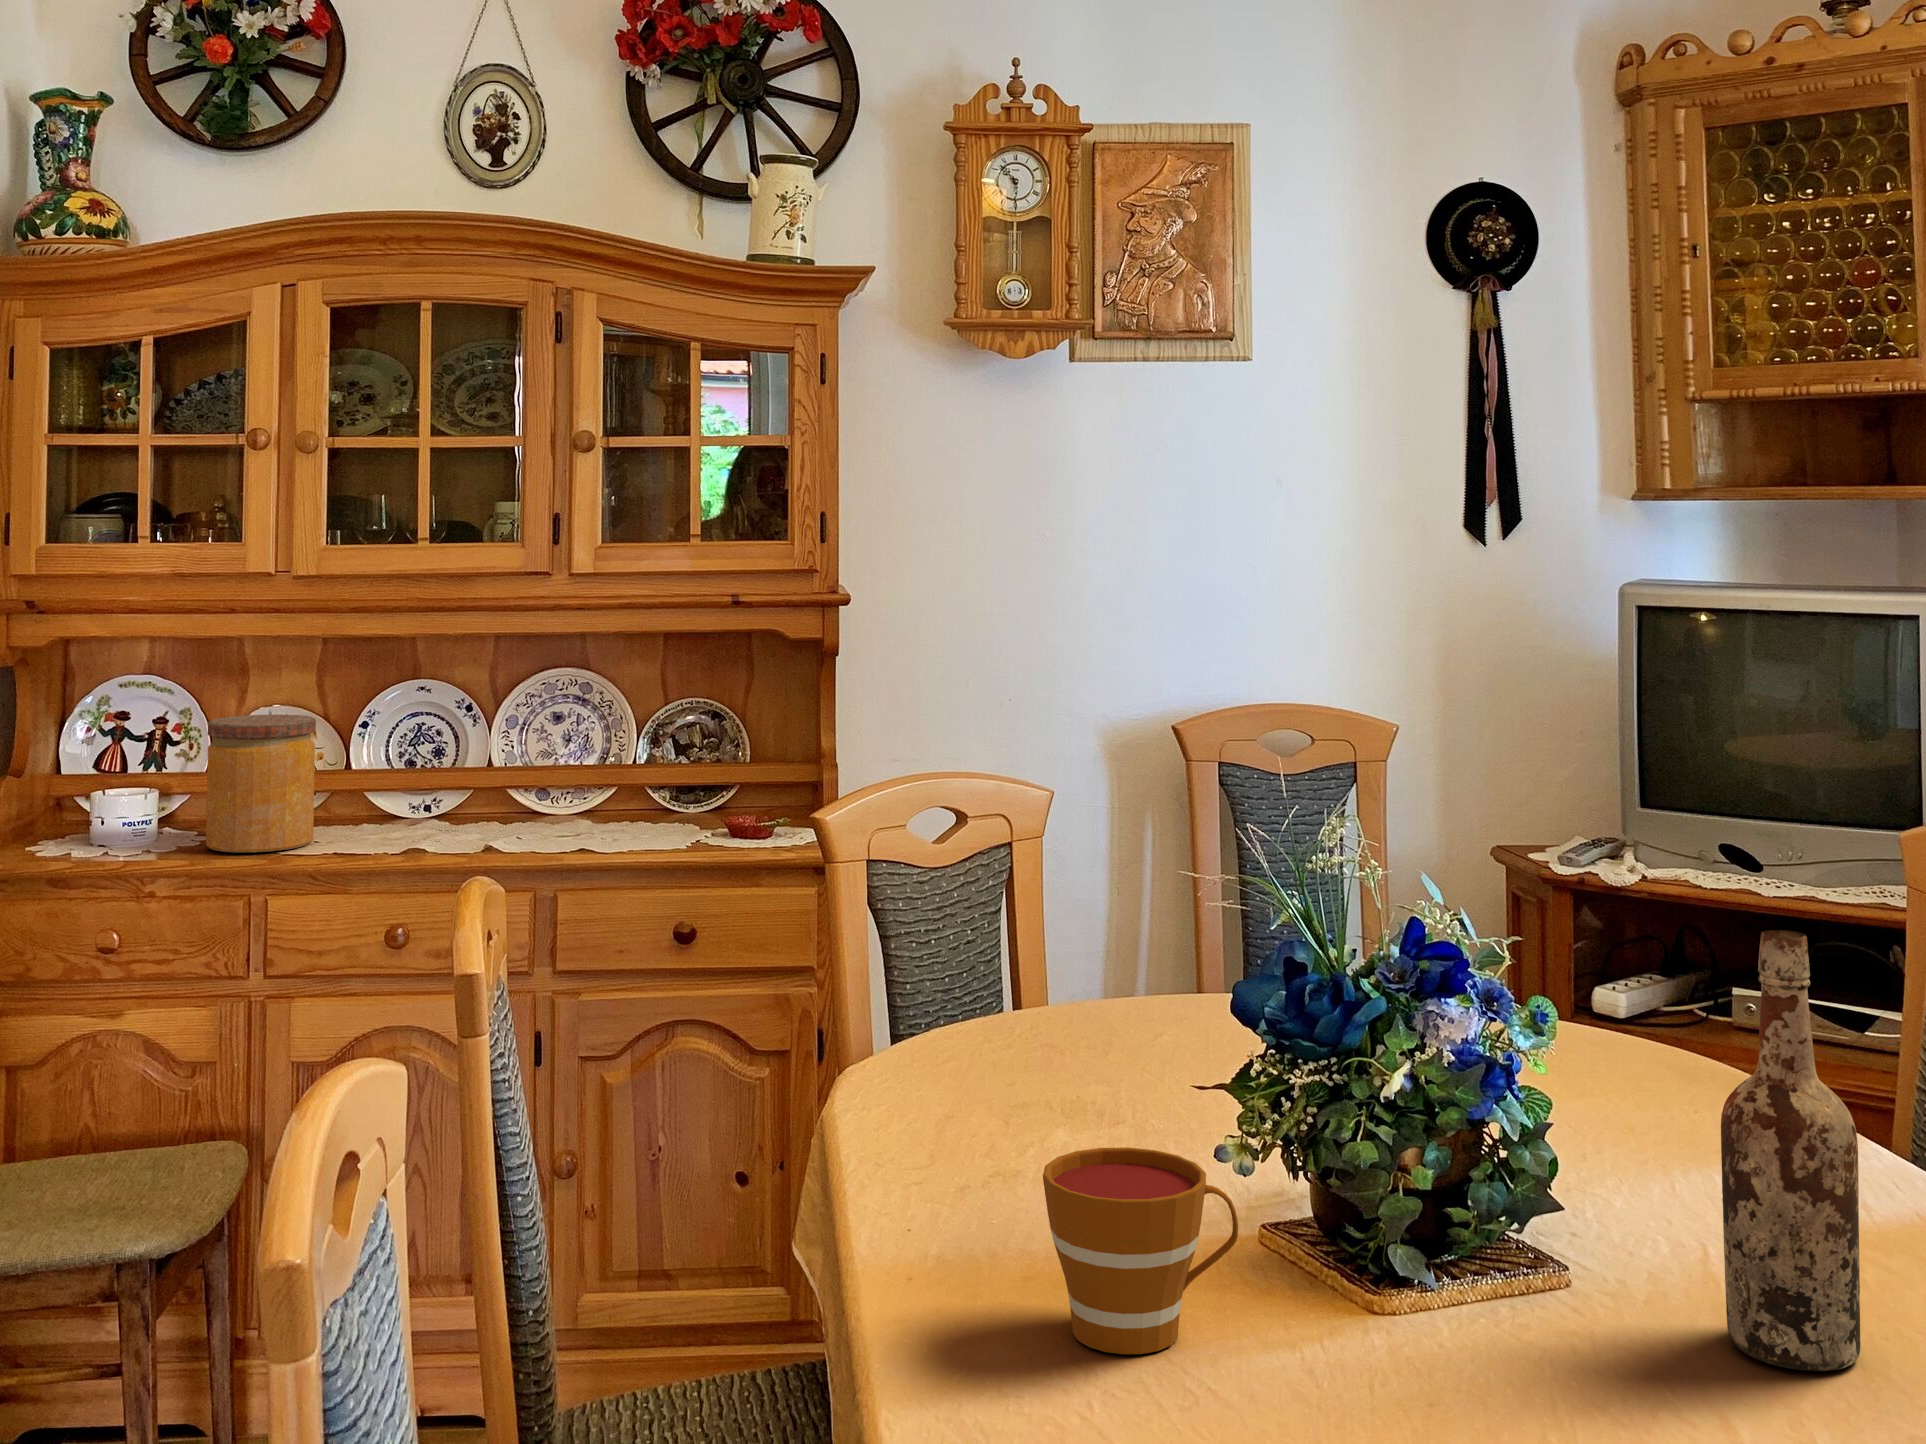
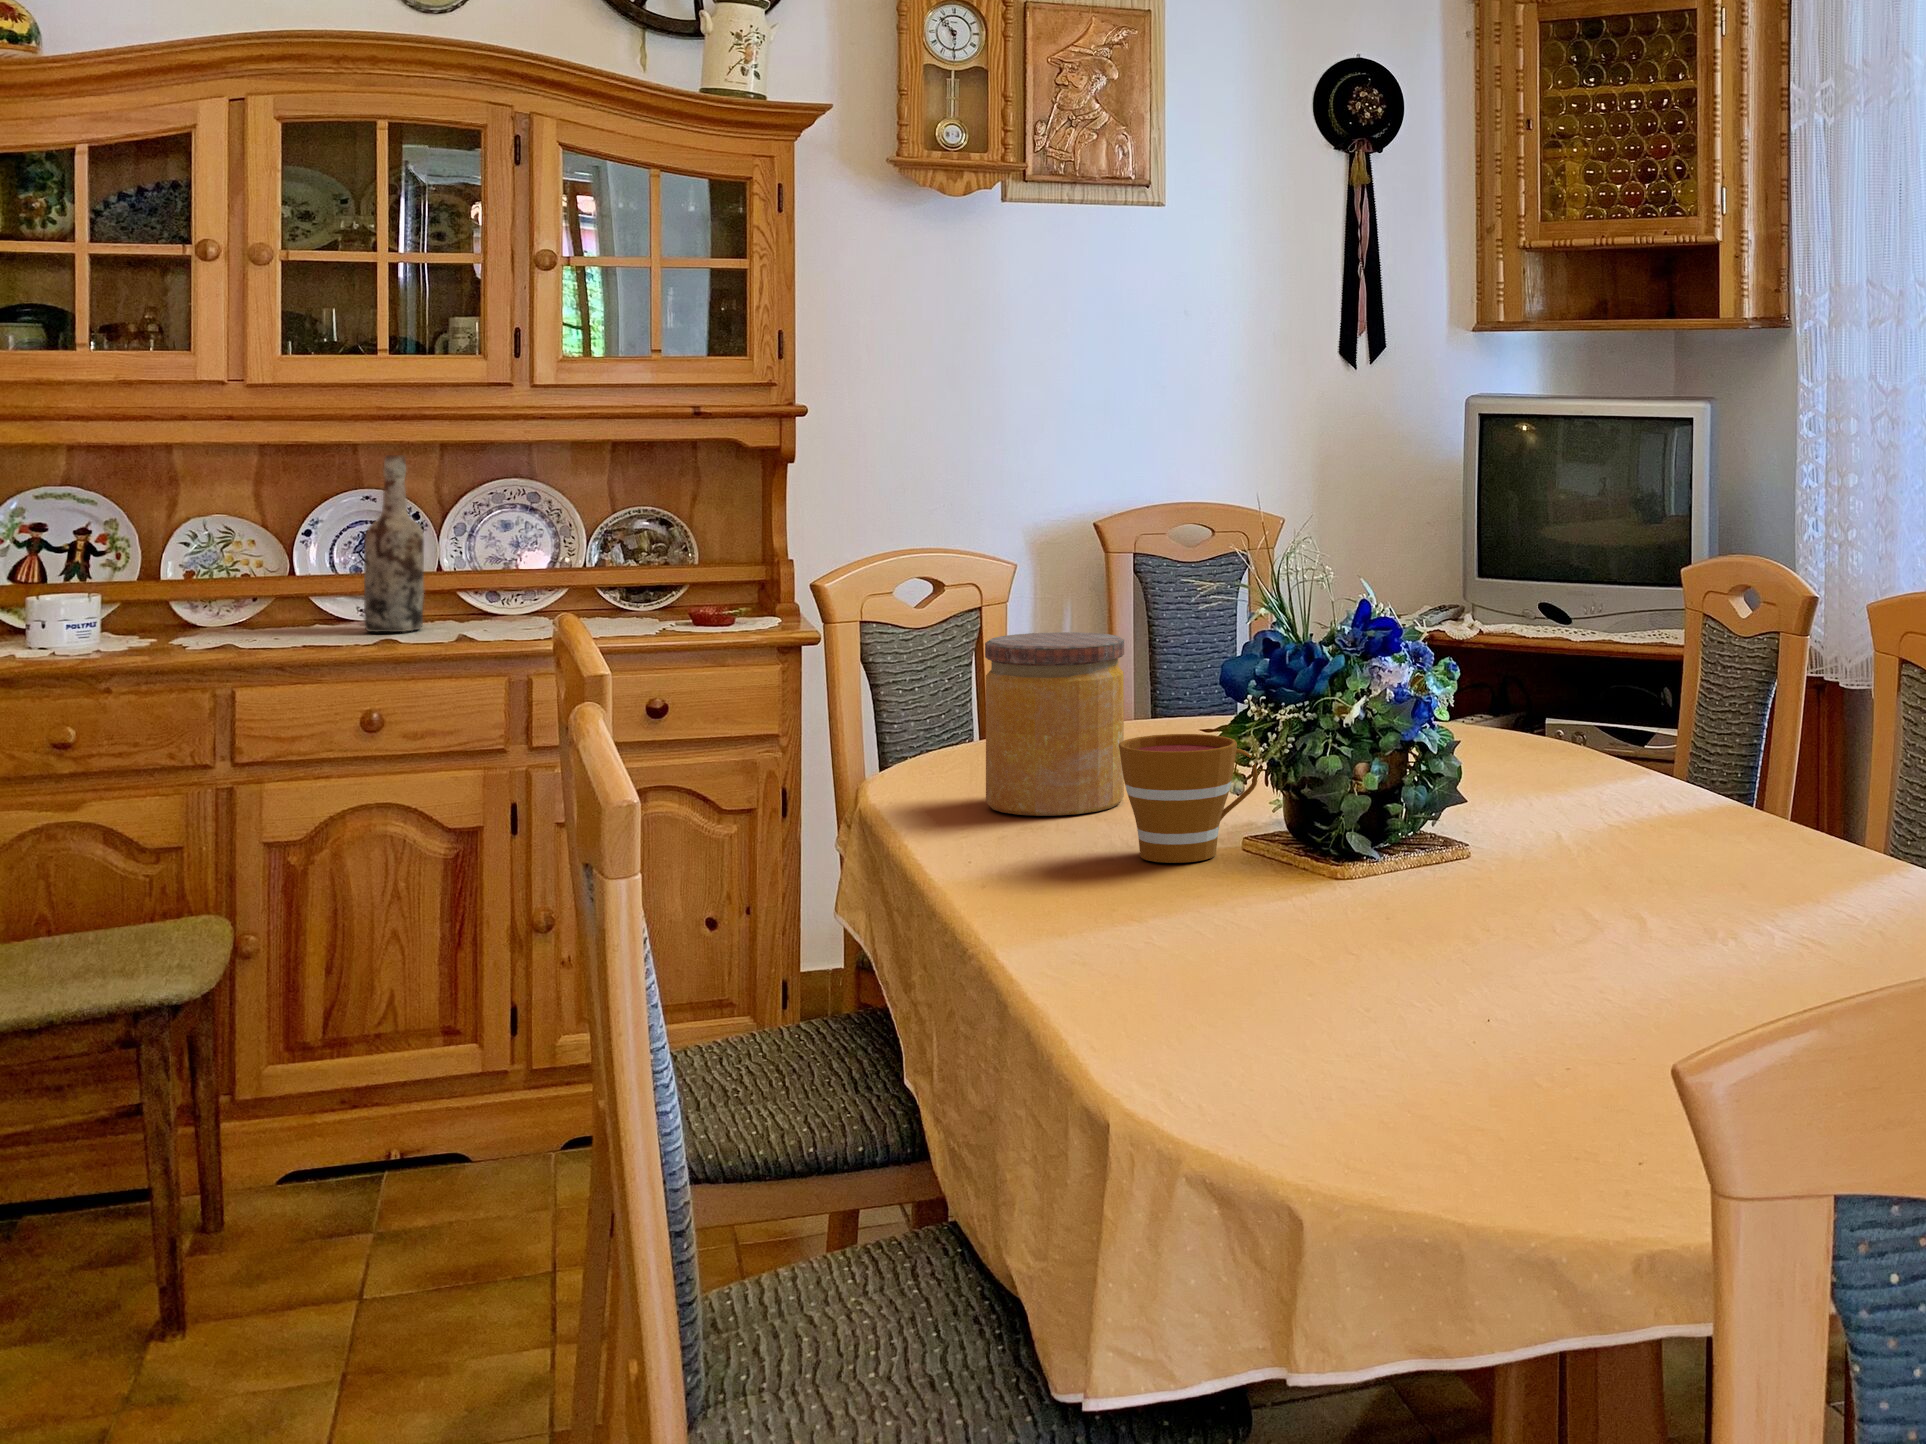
jar: present [206,715,316,852] -> present [985,632,1124,816]
wine bottle: present [1721,930,1860,1371] -> present [364,455,424,632]

